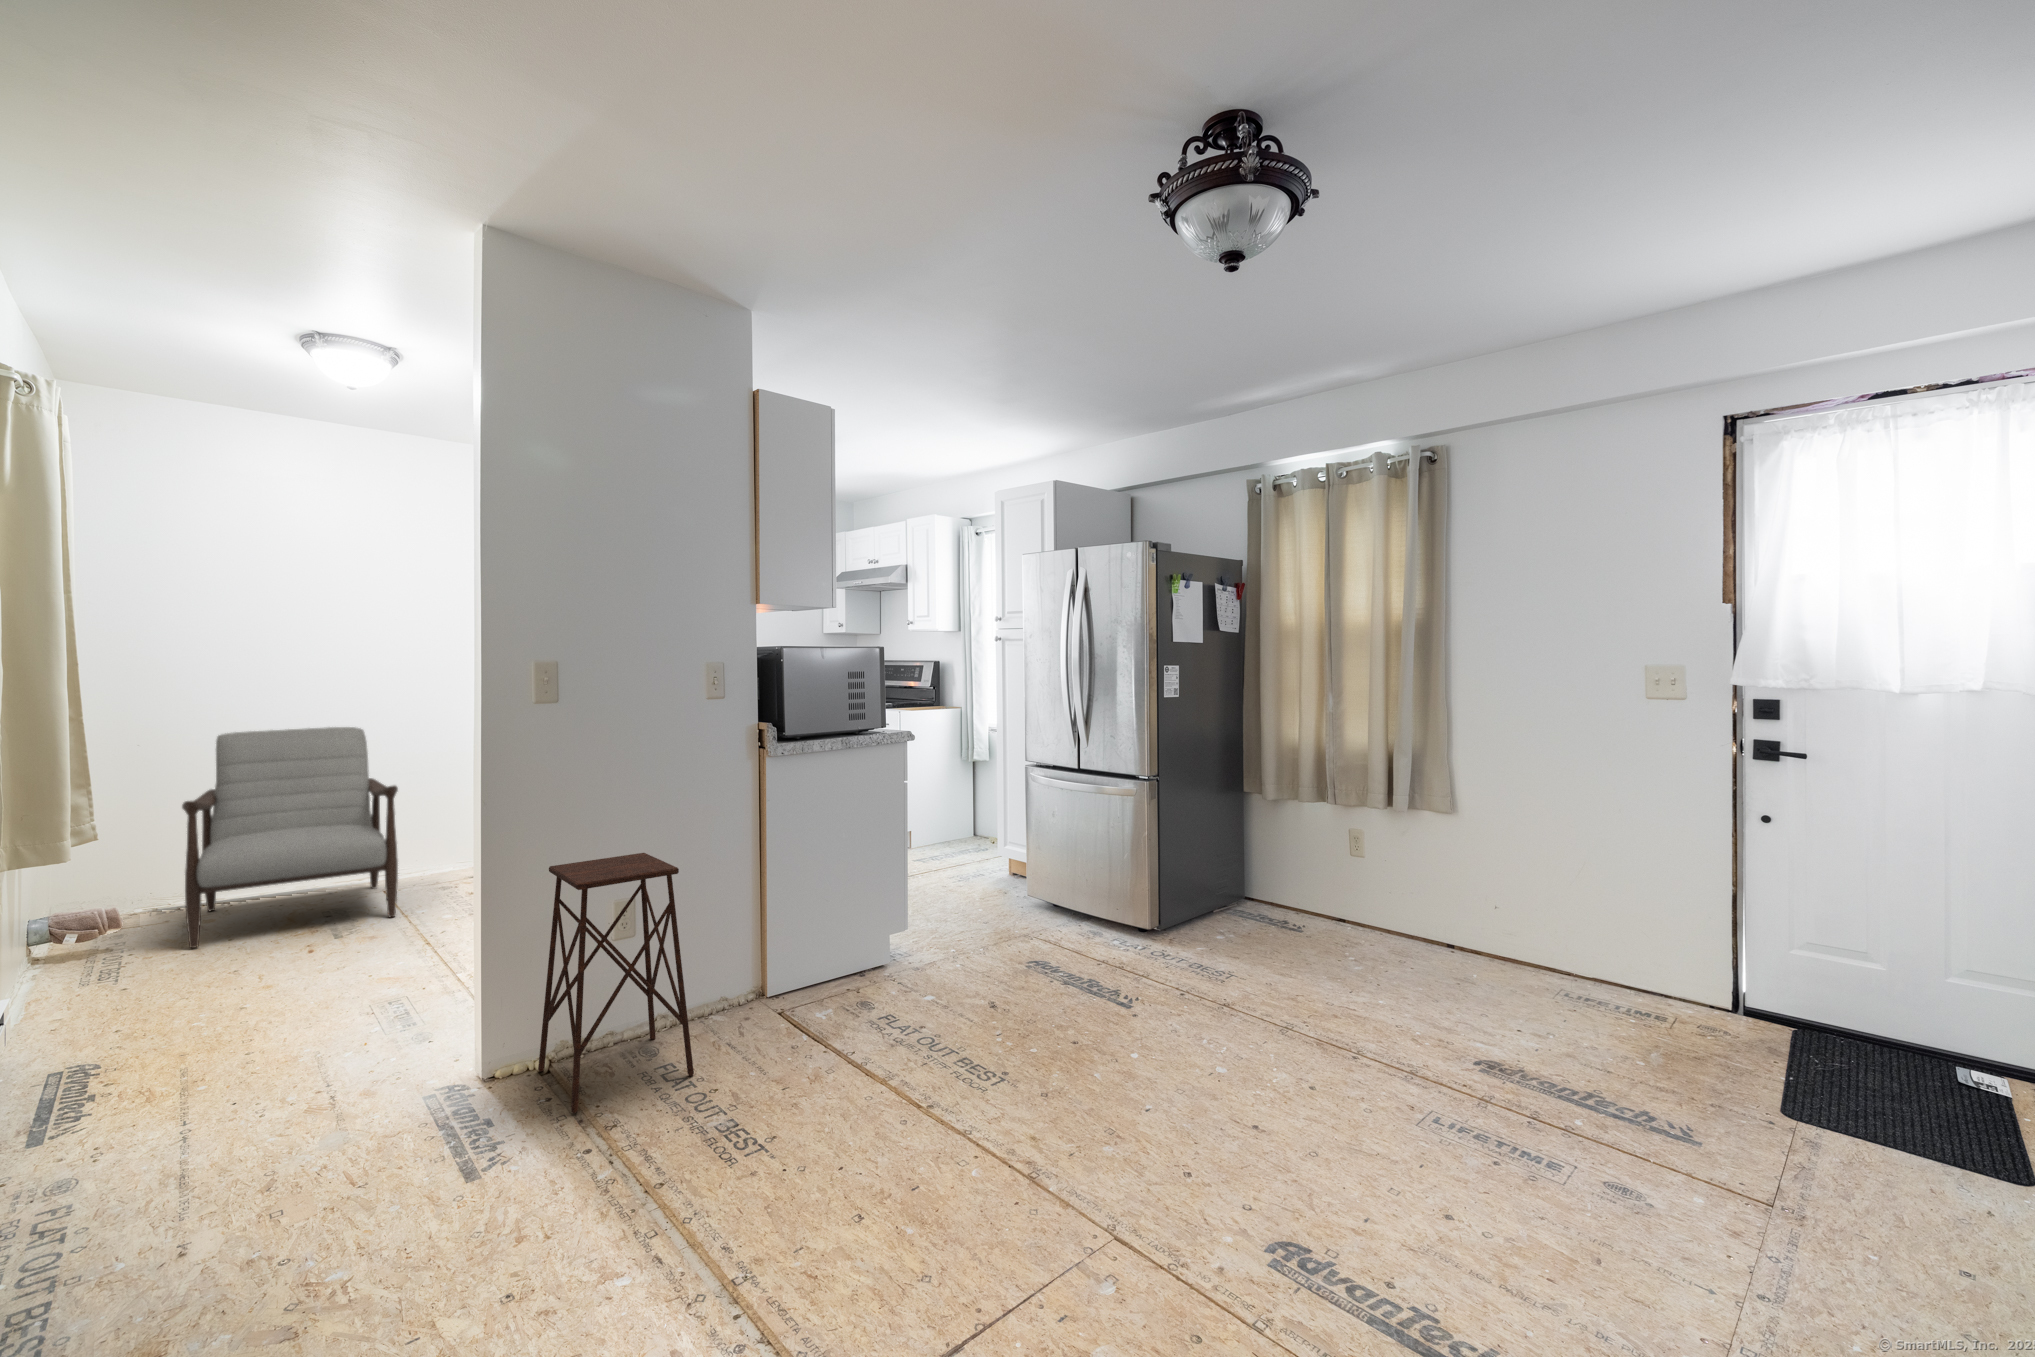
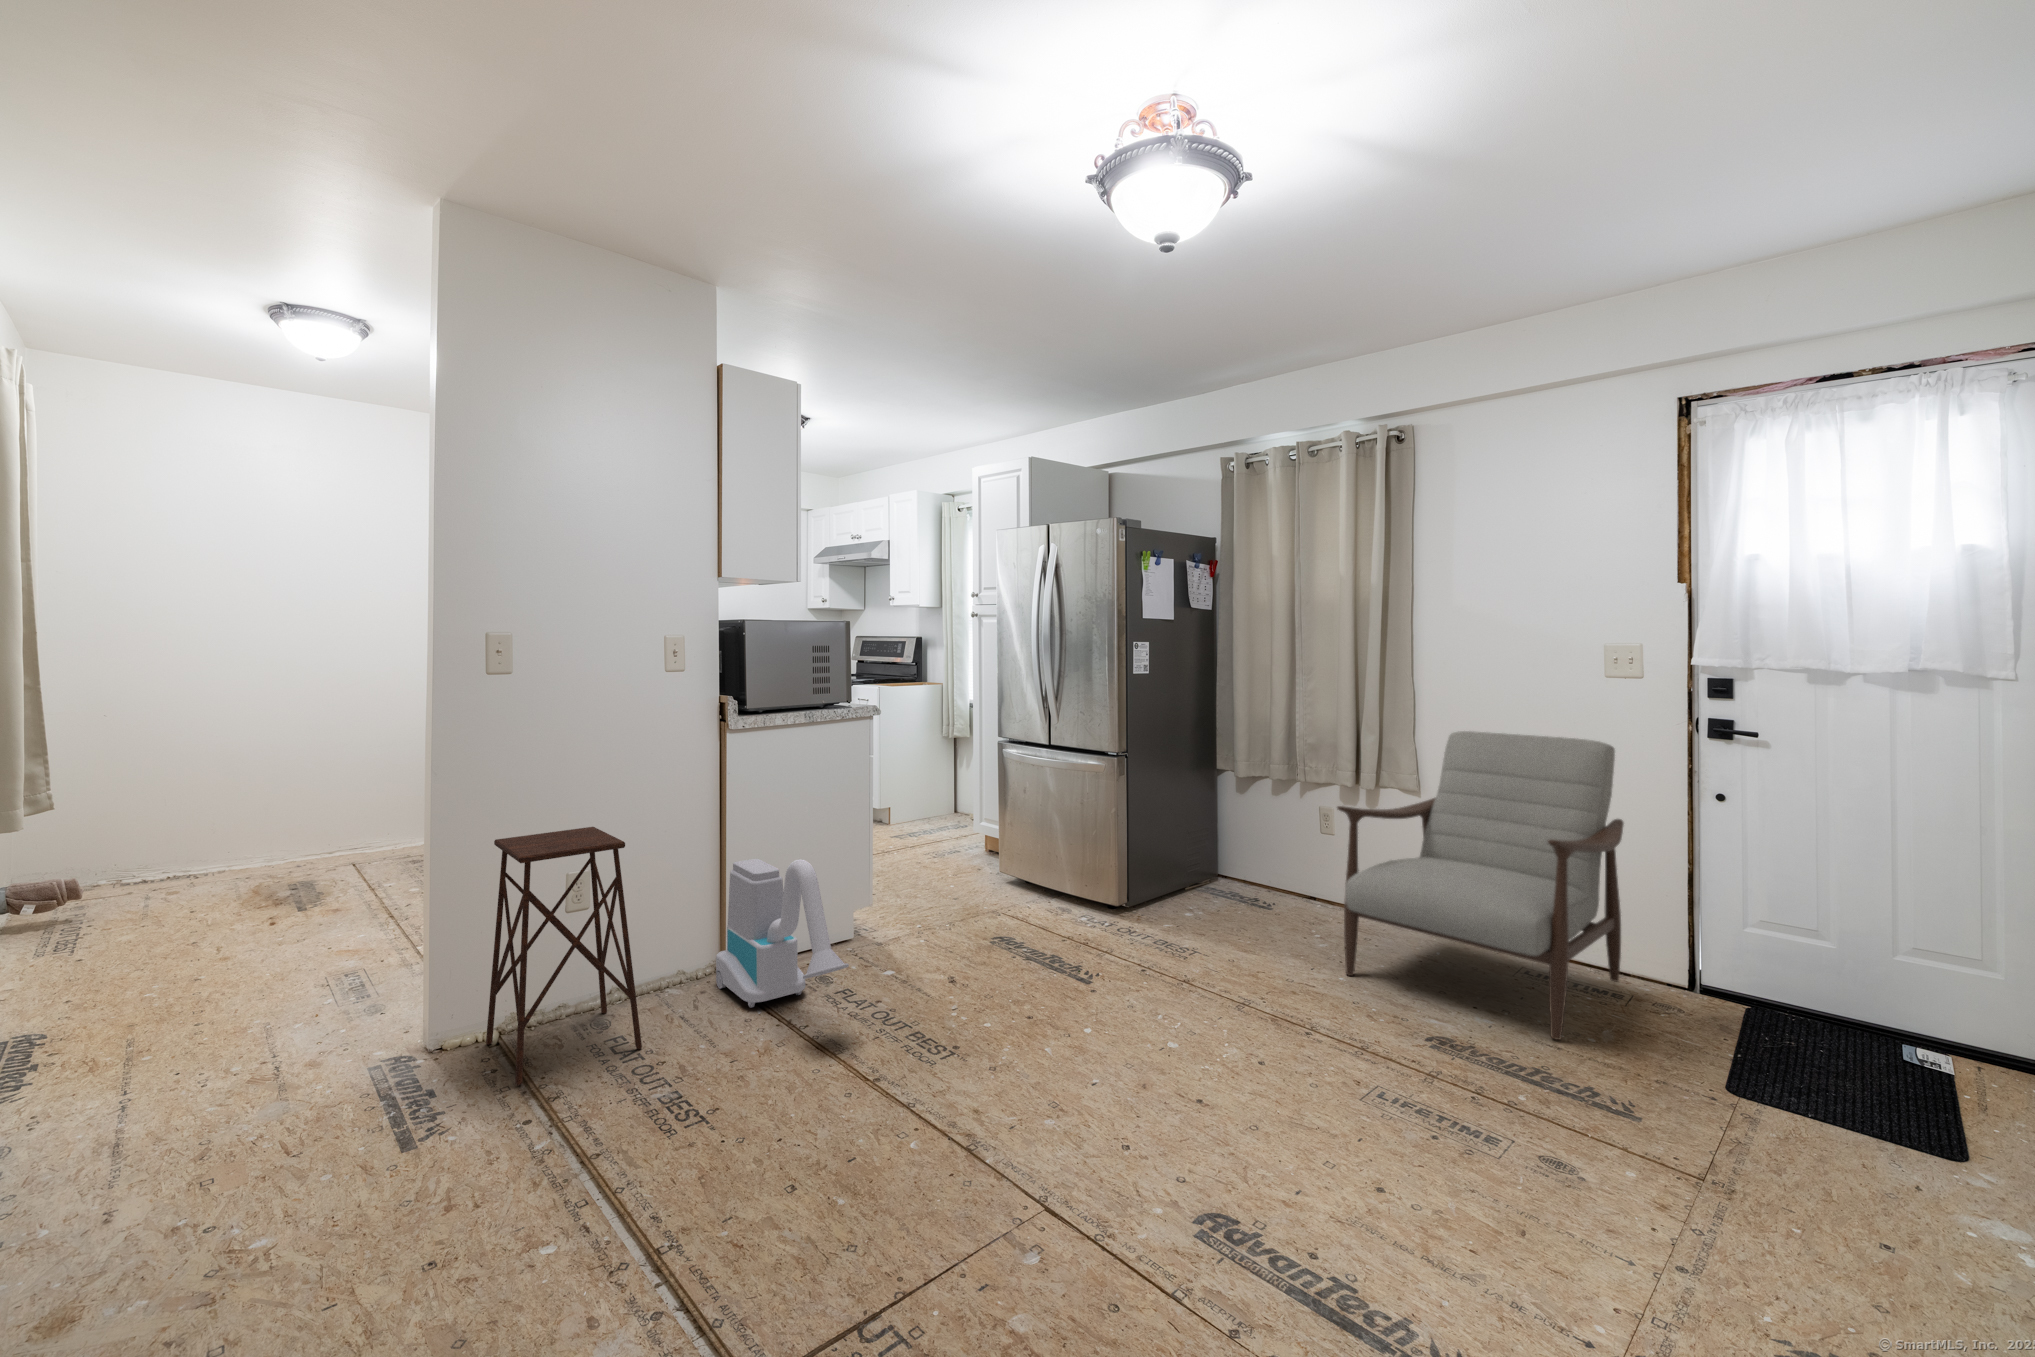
chair: present [182,727,398,948] -> present [1337,731,1624,1040]
vacuum cleaner: none [761,884,899,1033] -> present [716,859,849,1008]

